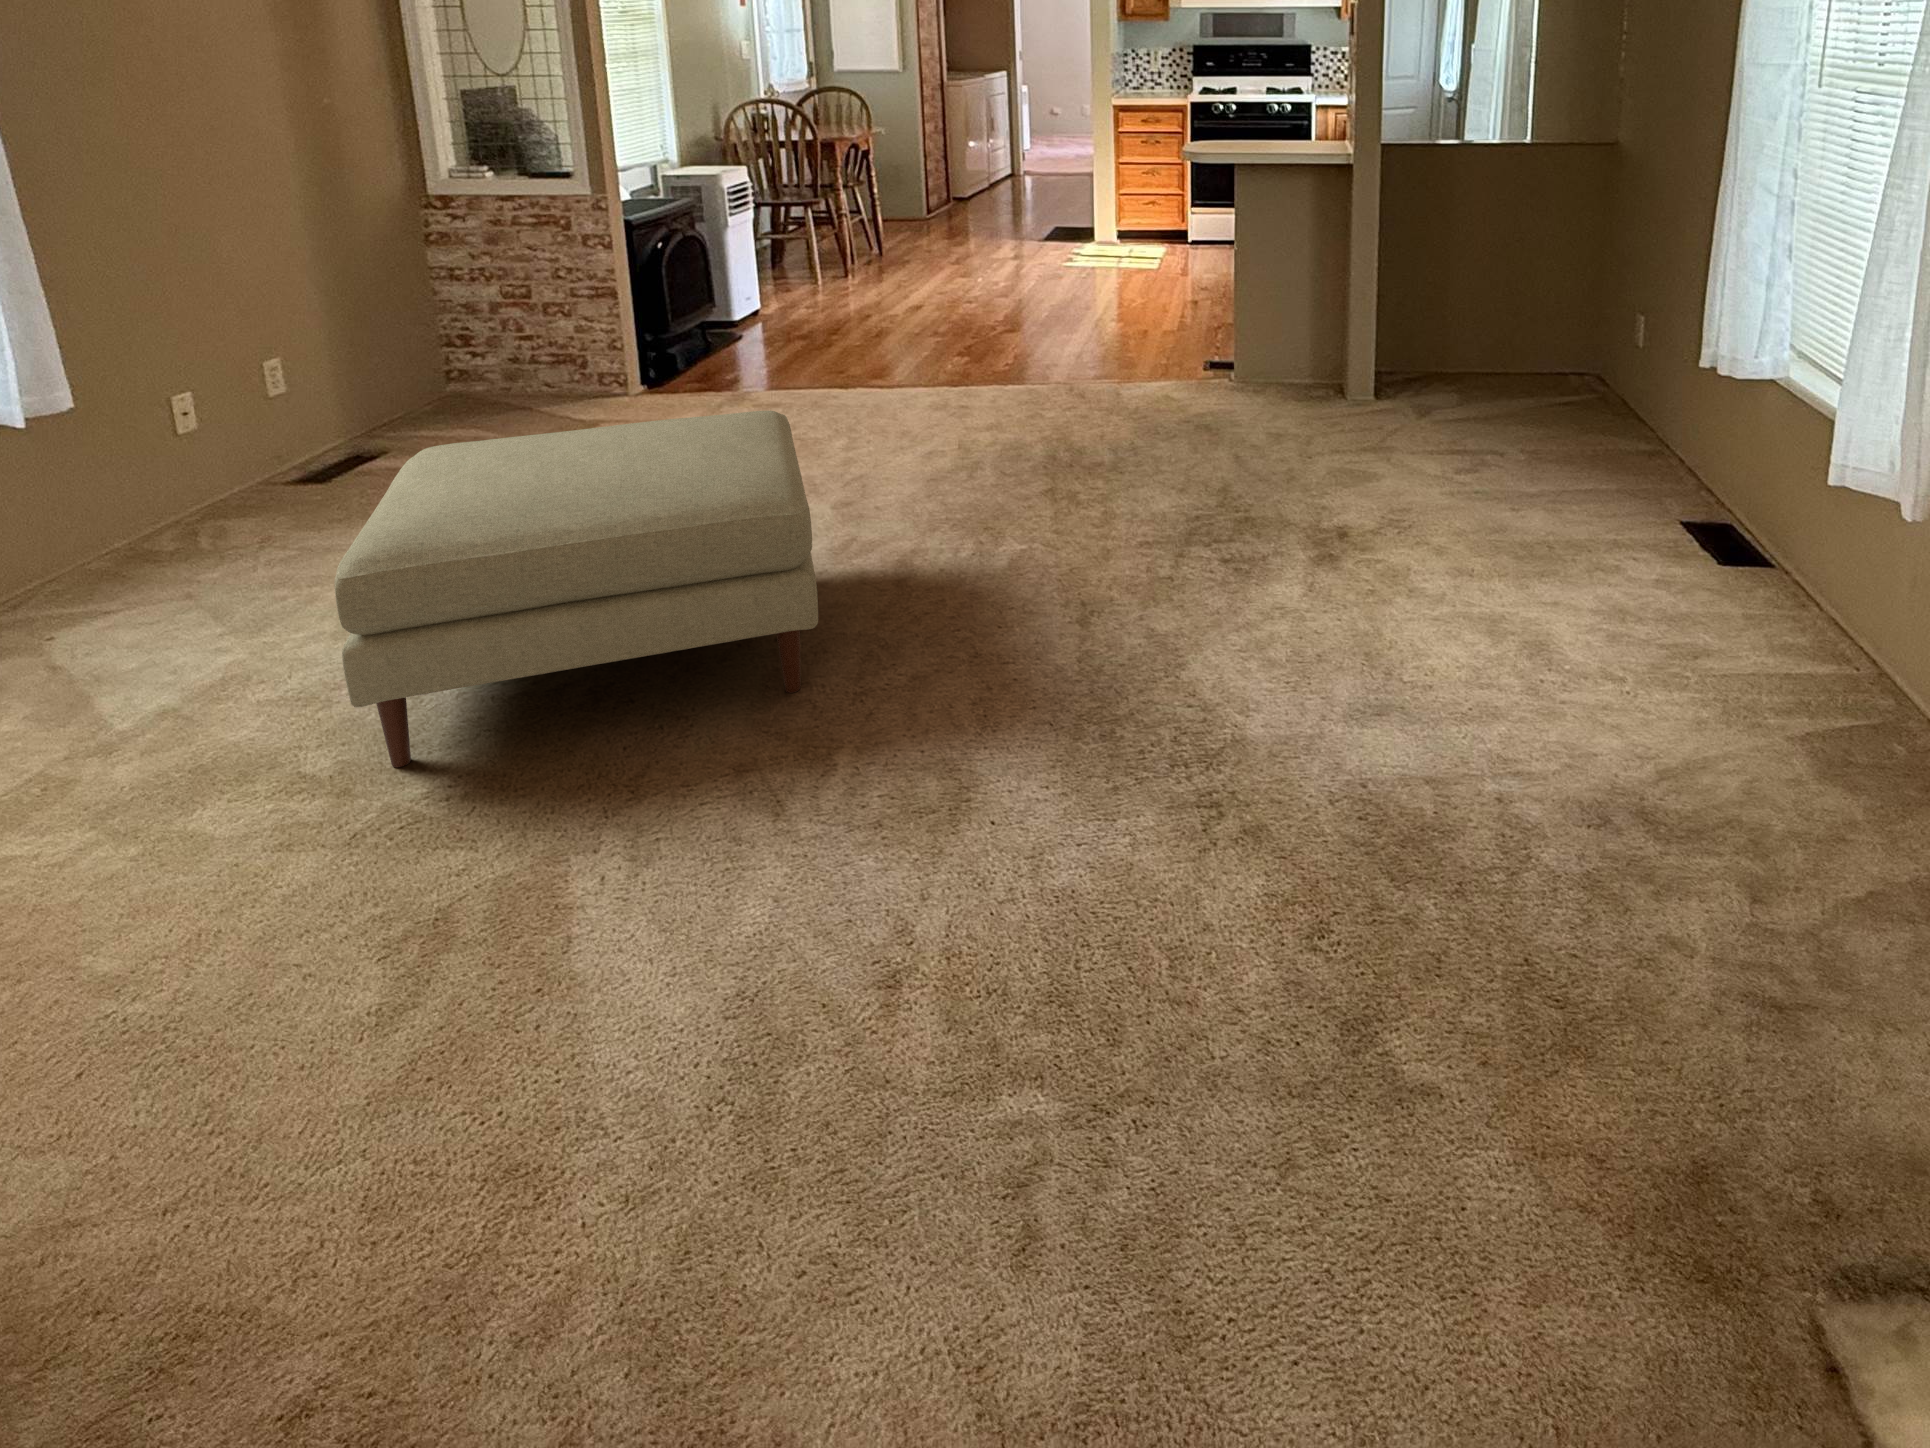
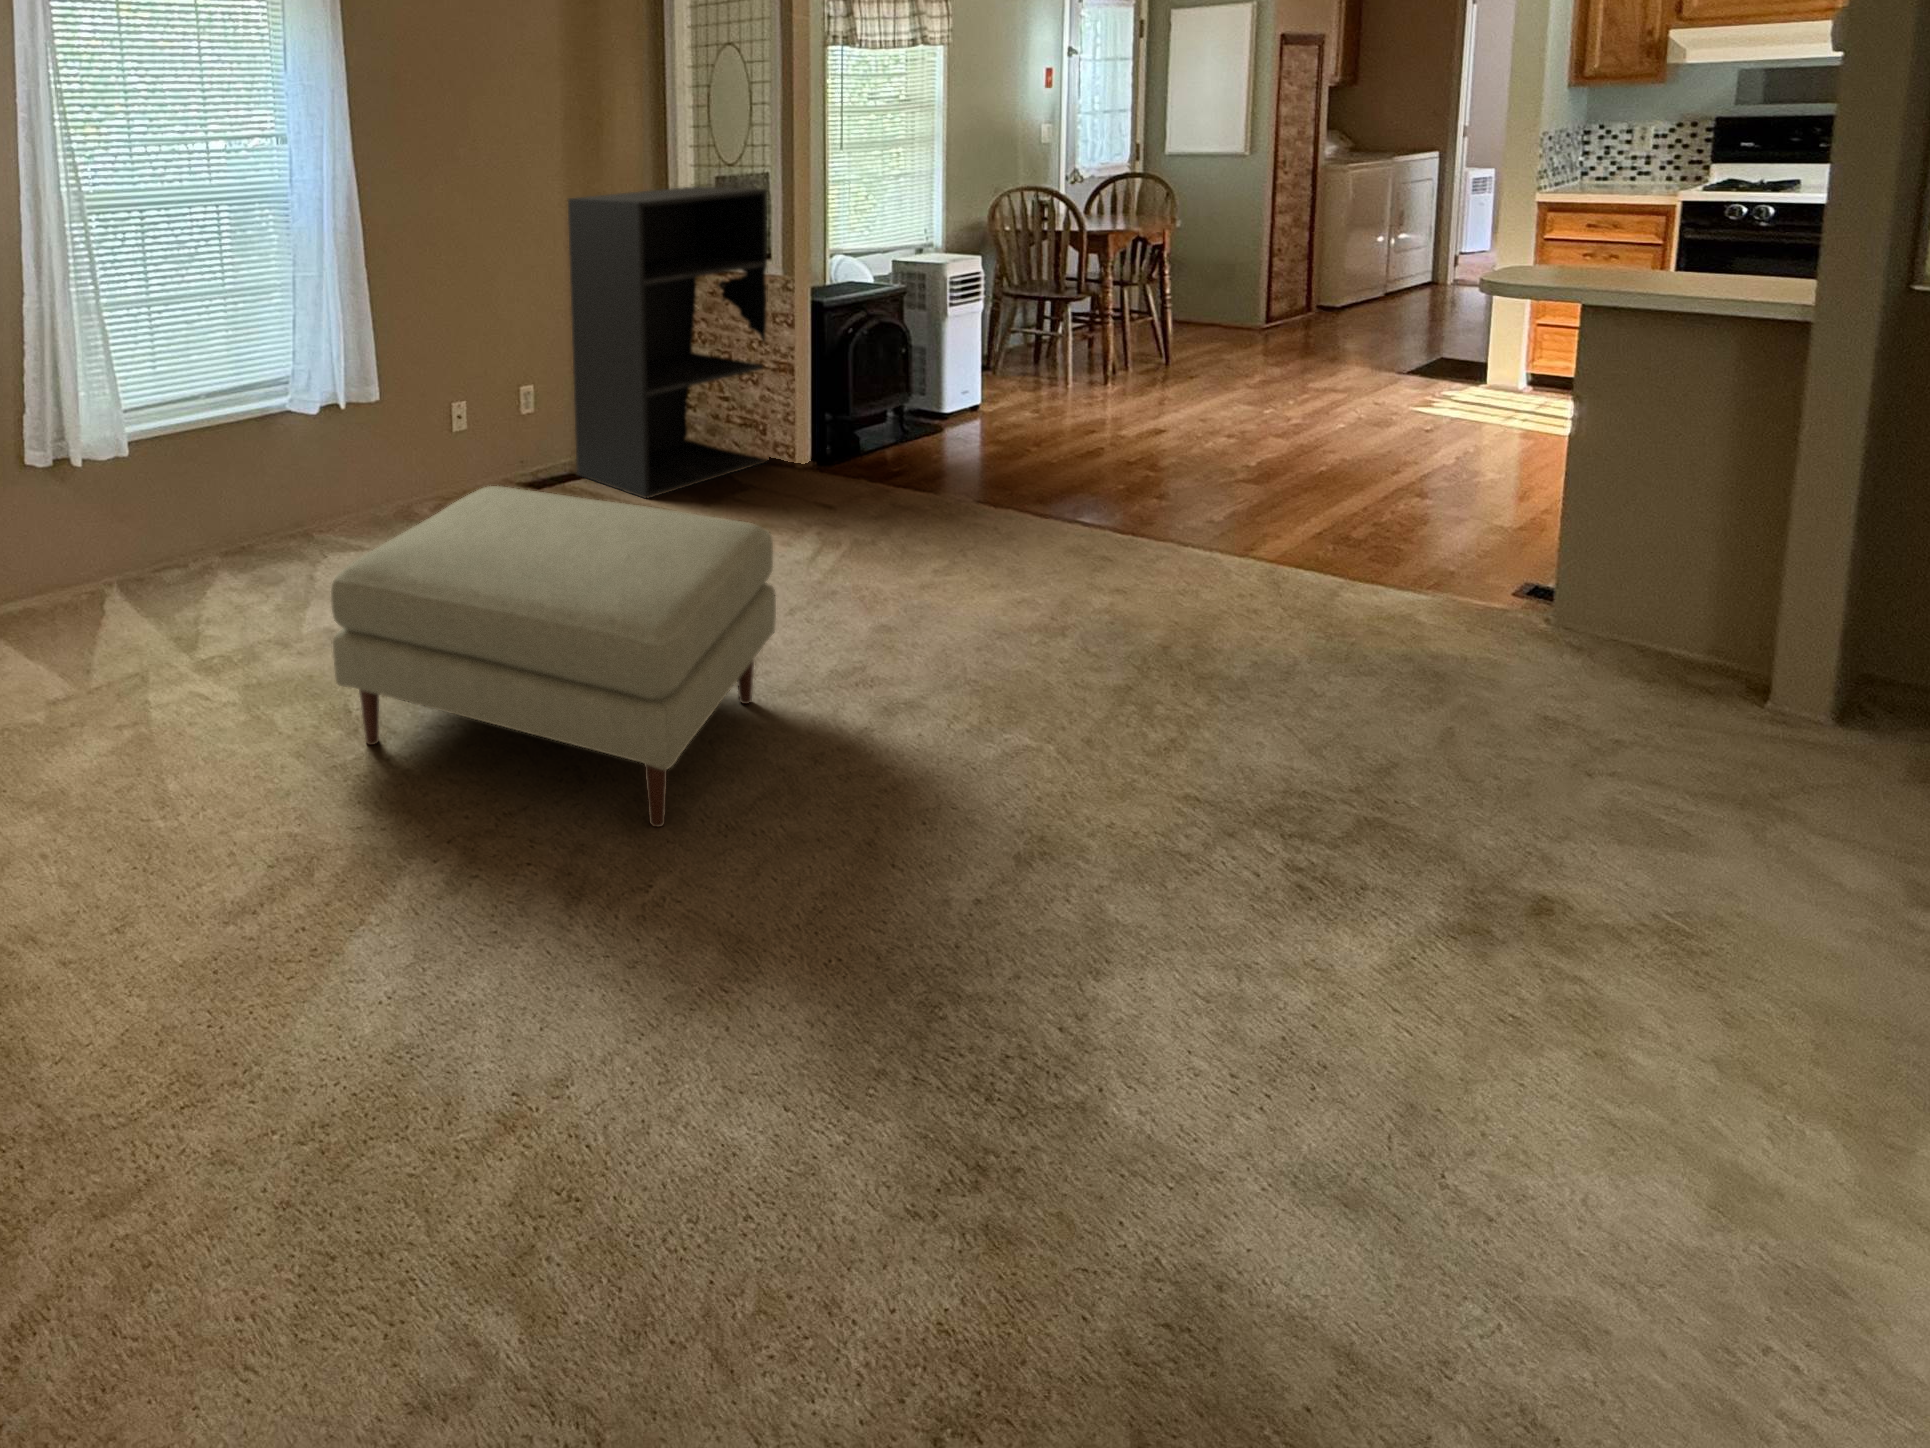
bookshelf: none [312,99,596,458] -> present [568,186,768,498]

